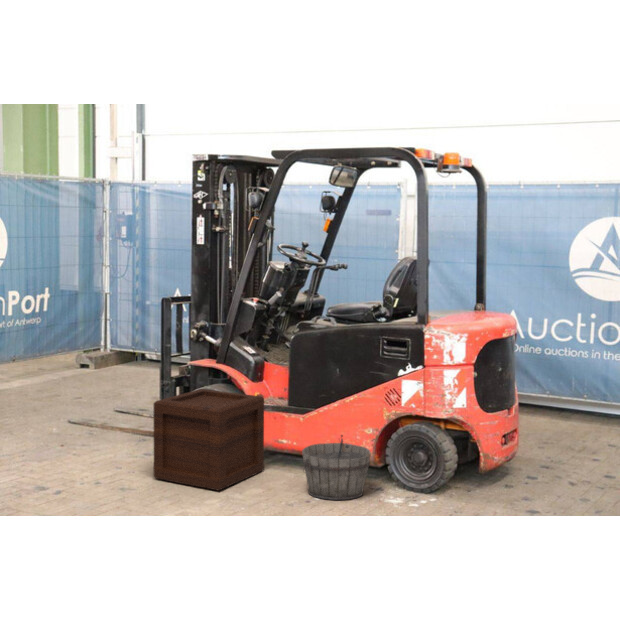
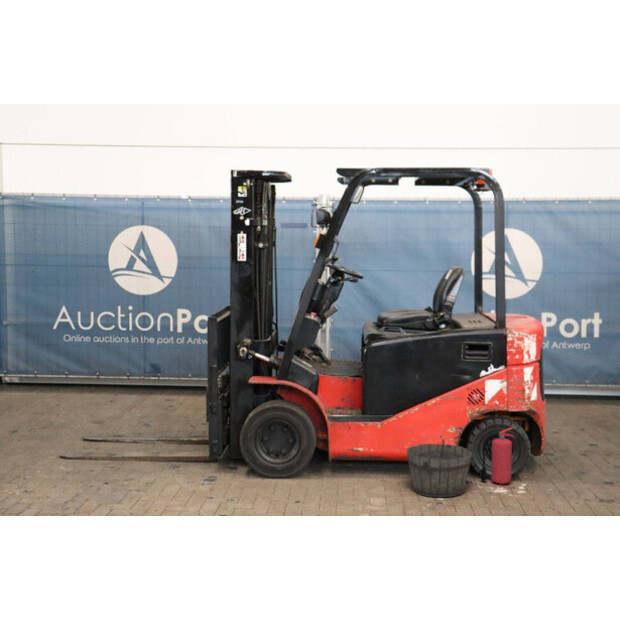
wooden crate: present [153,389,264,490] -> none [264,407,347,505]
fire extinguisher: none [394,435,429,497] -> present [481,428,513,484]

